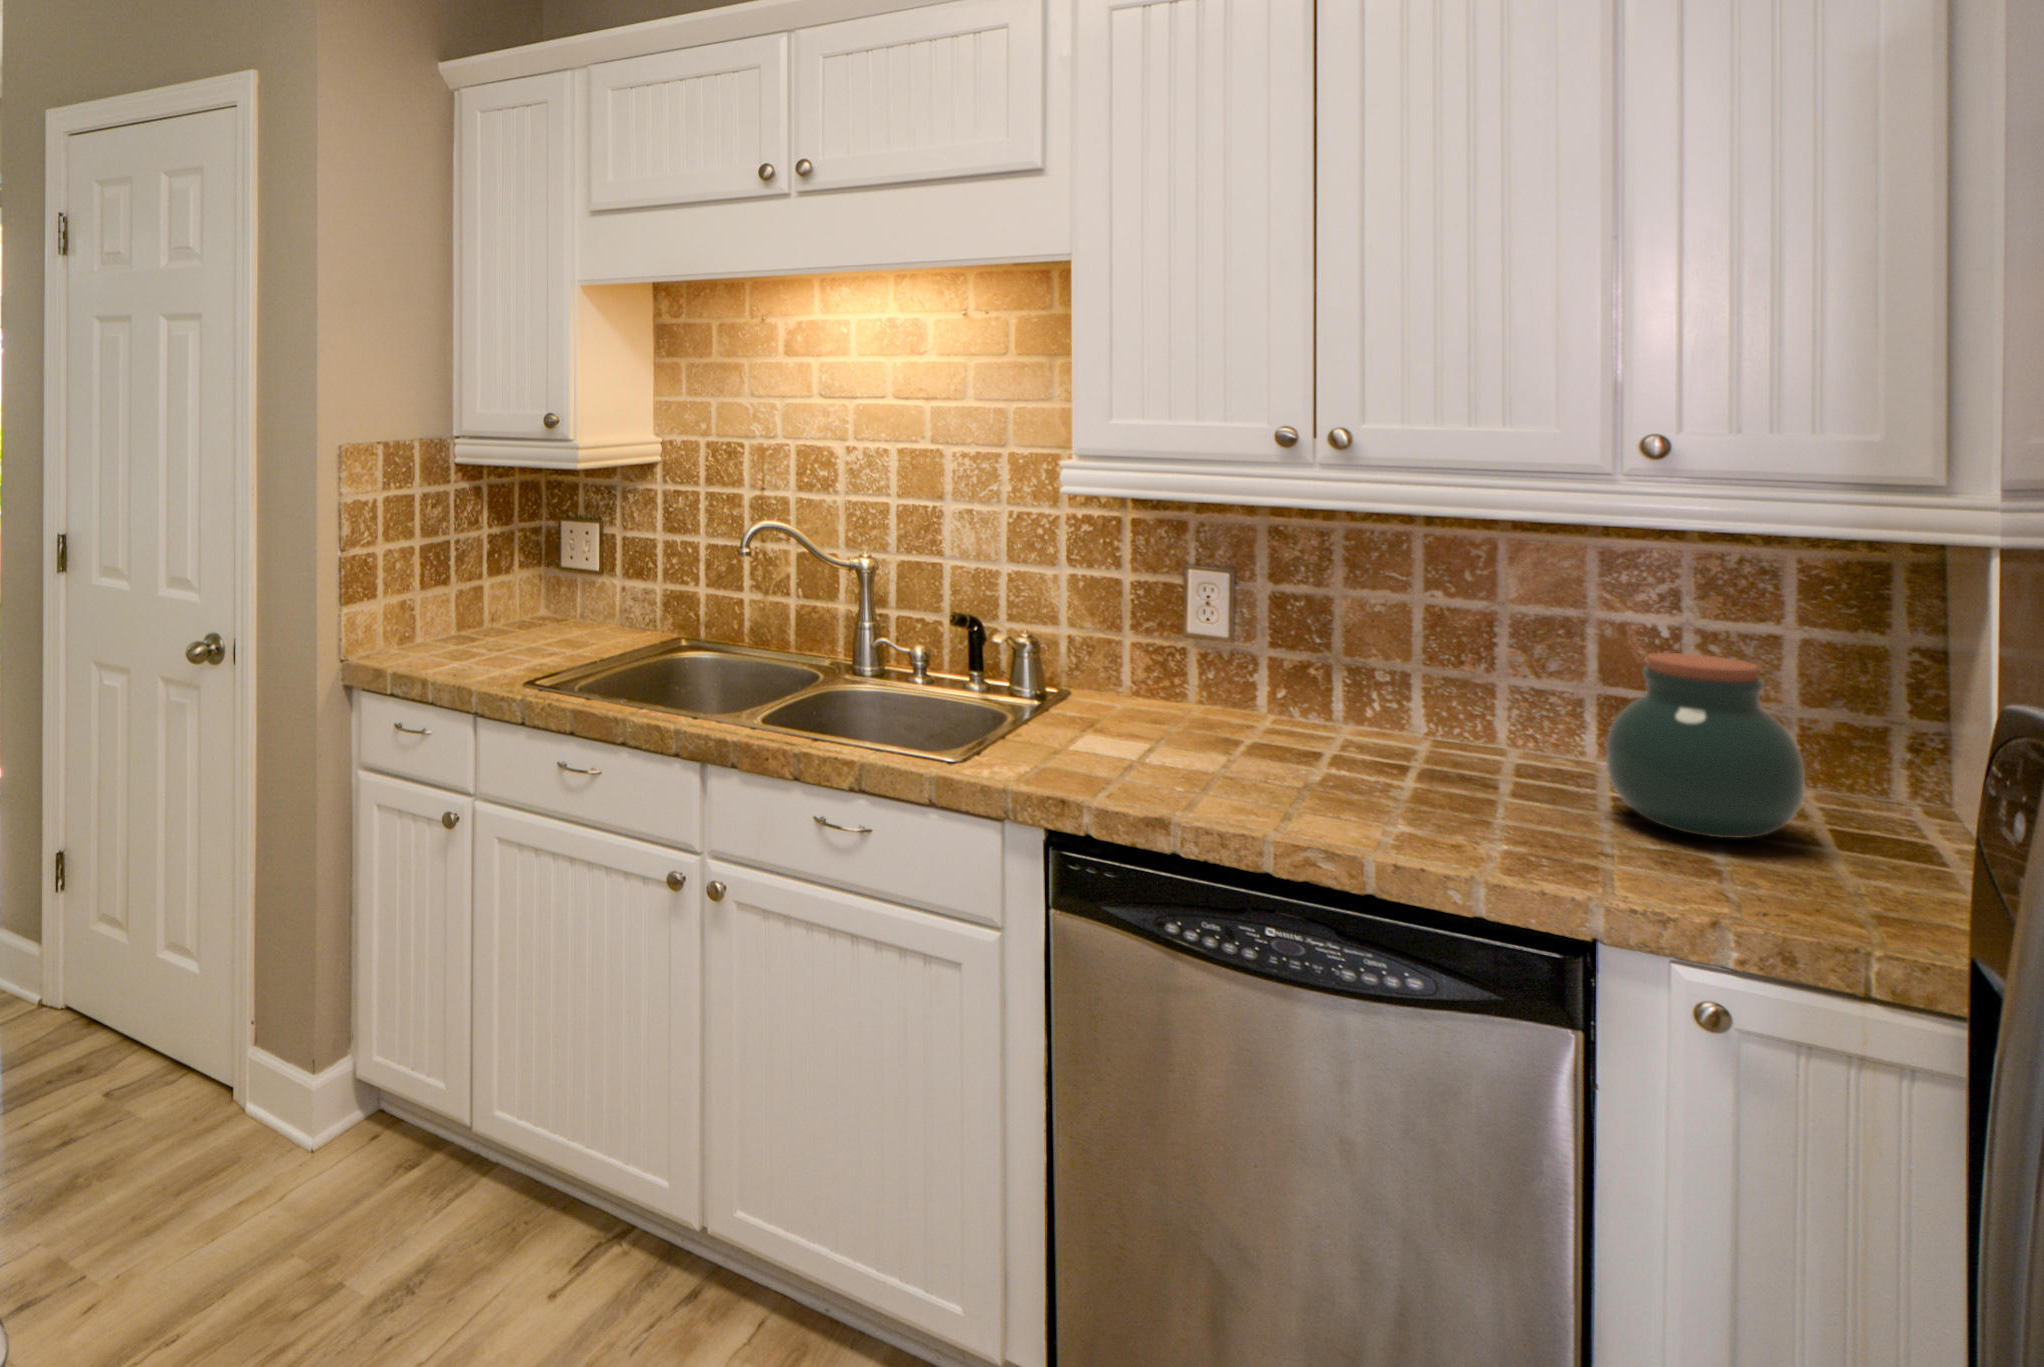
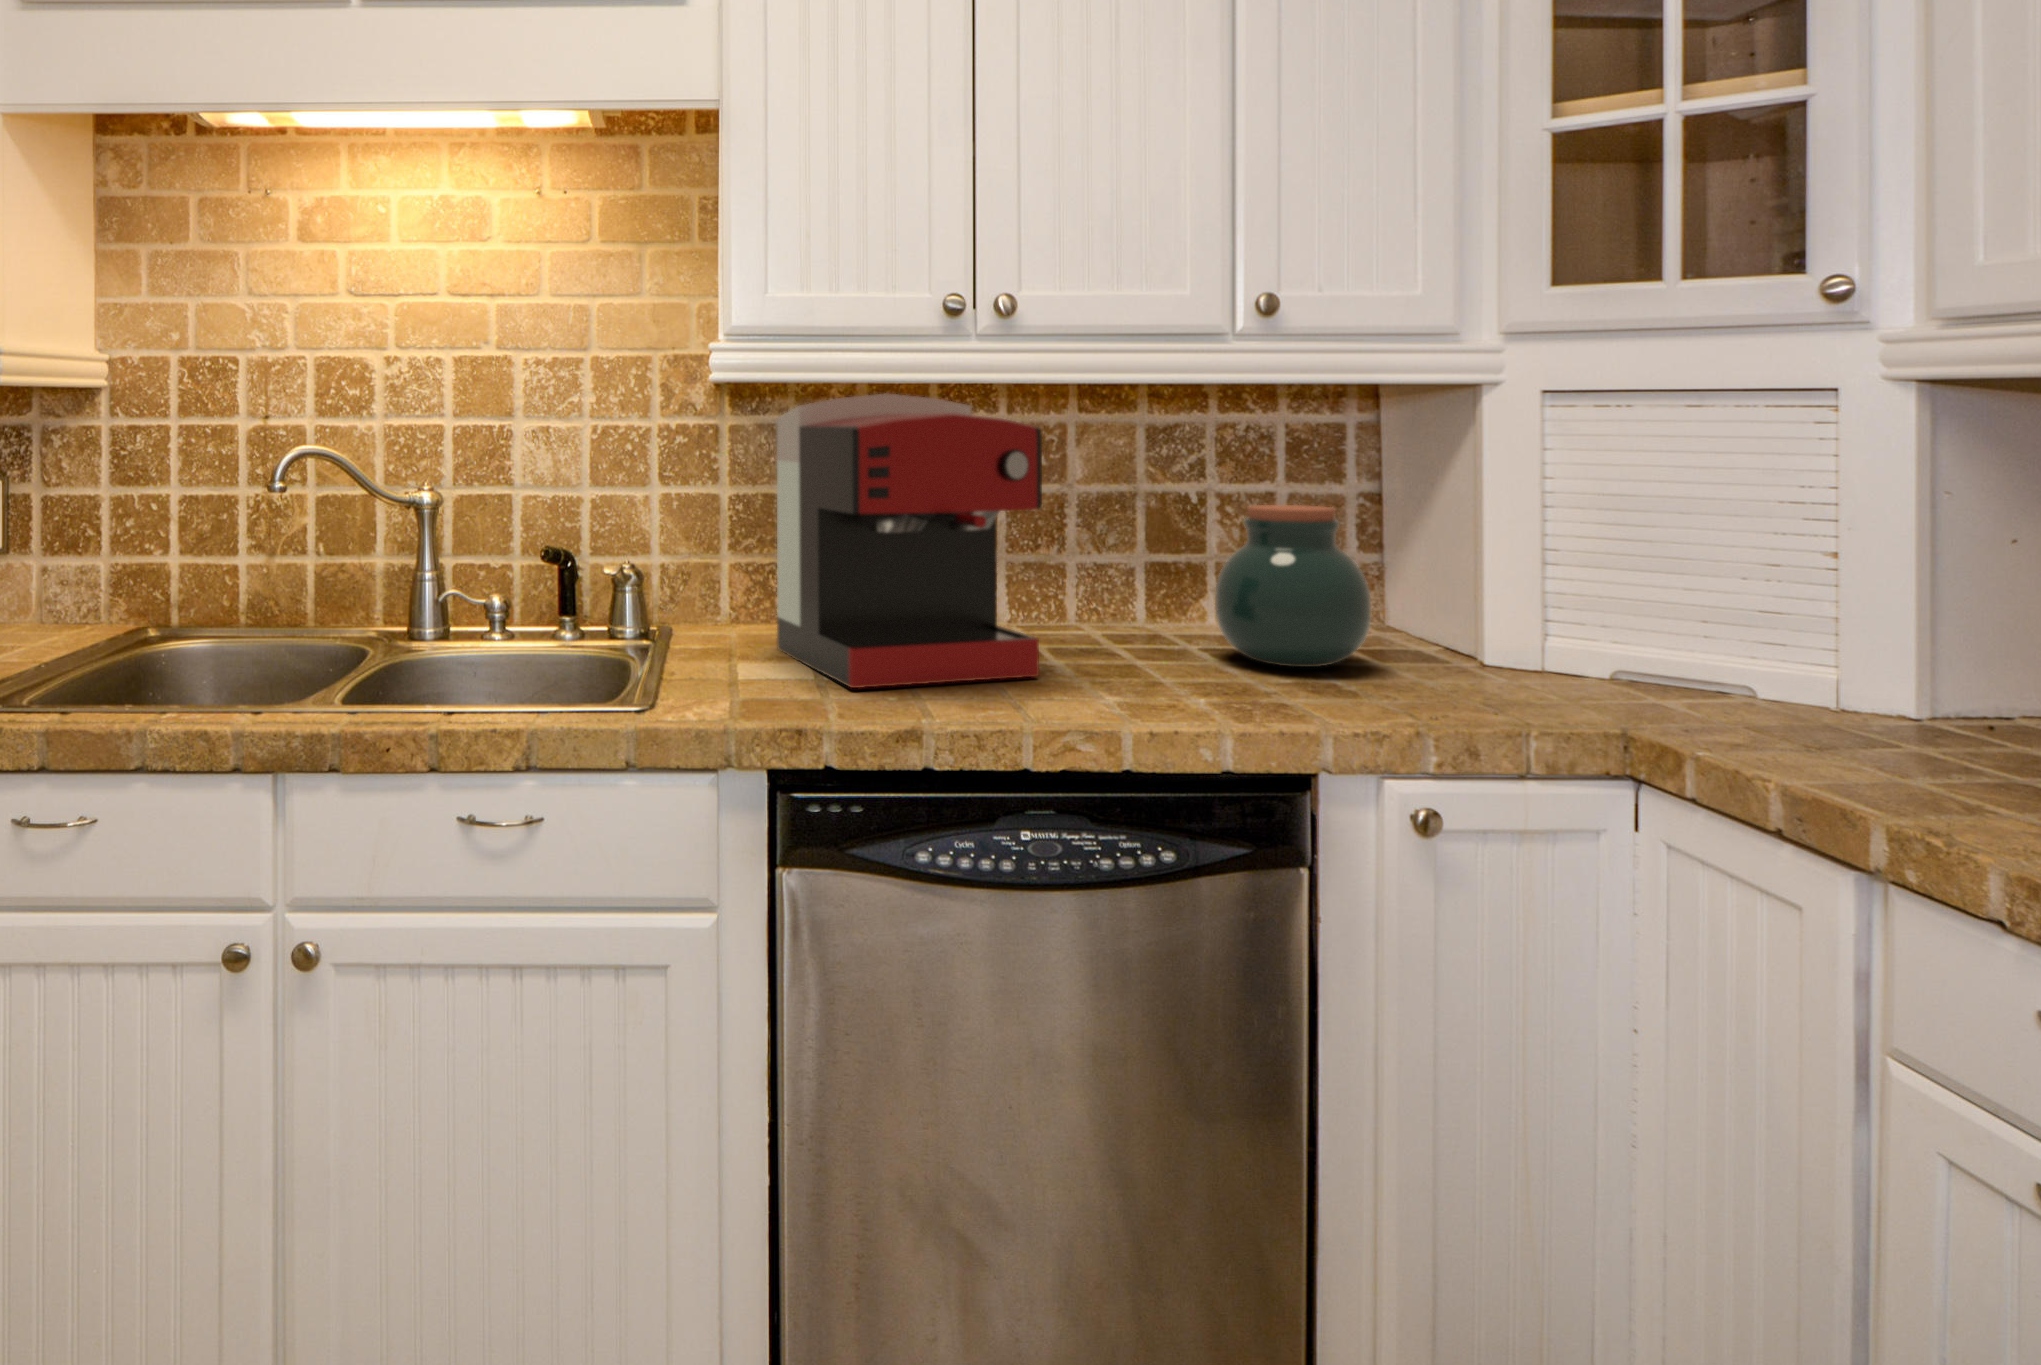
coffee maker: none [1144,509,1362,793] -> present [777,393,1042,688]

